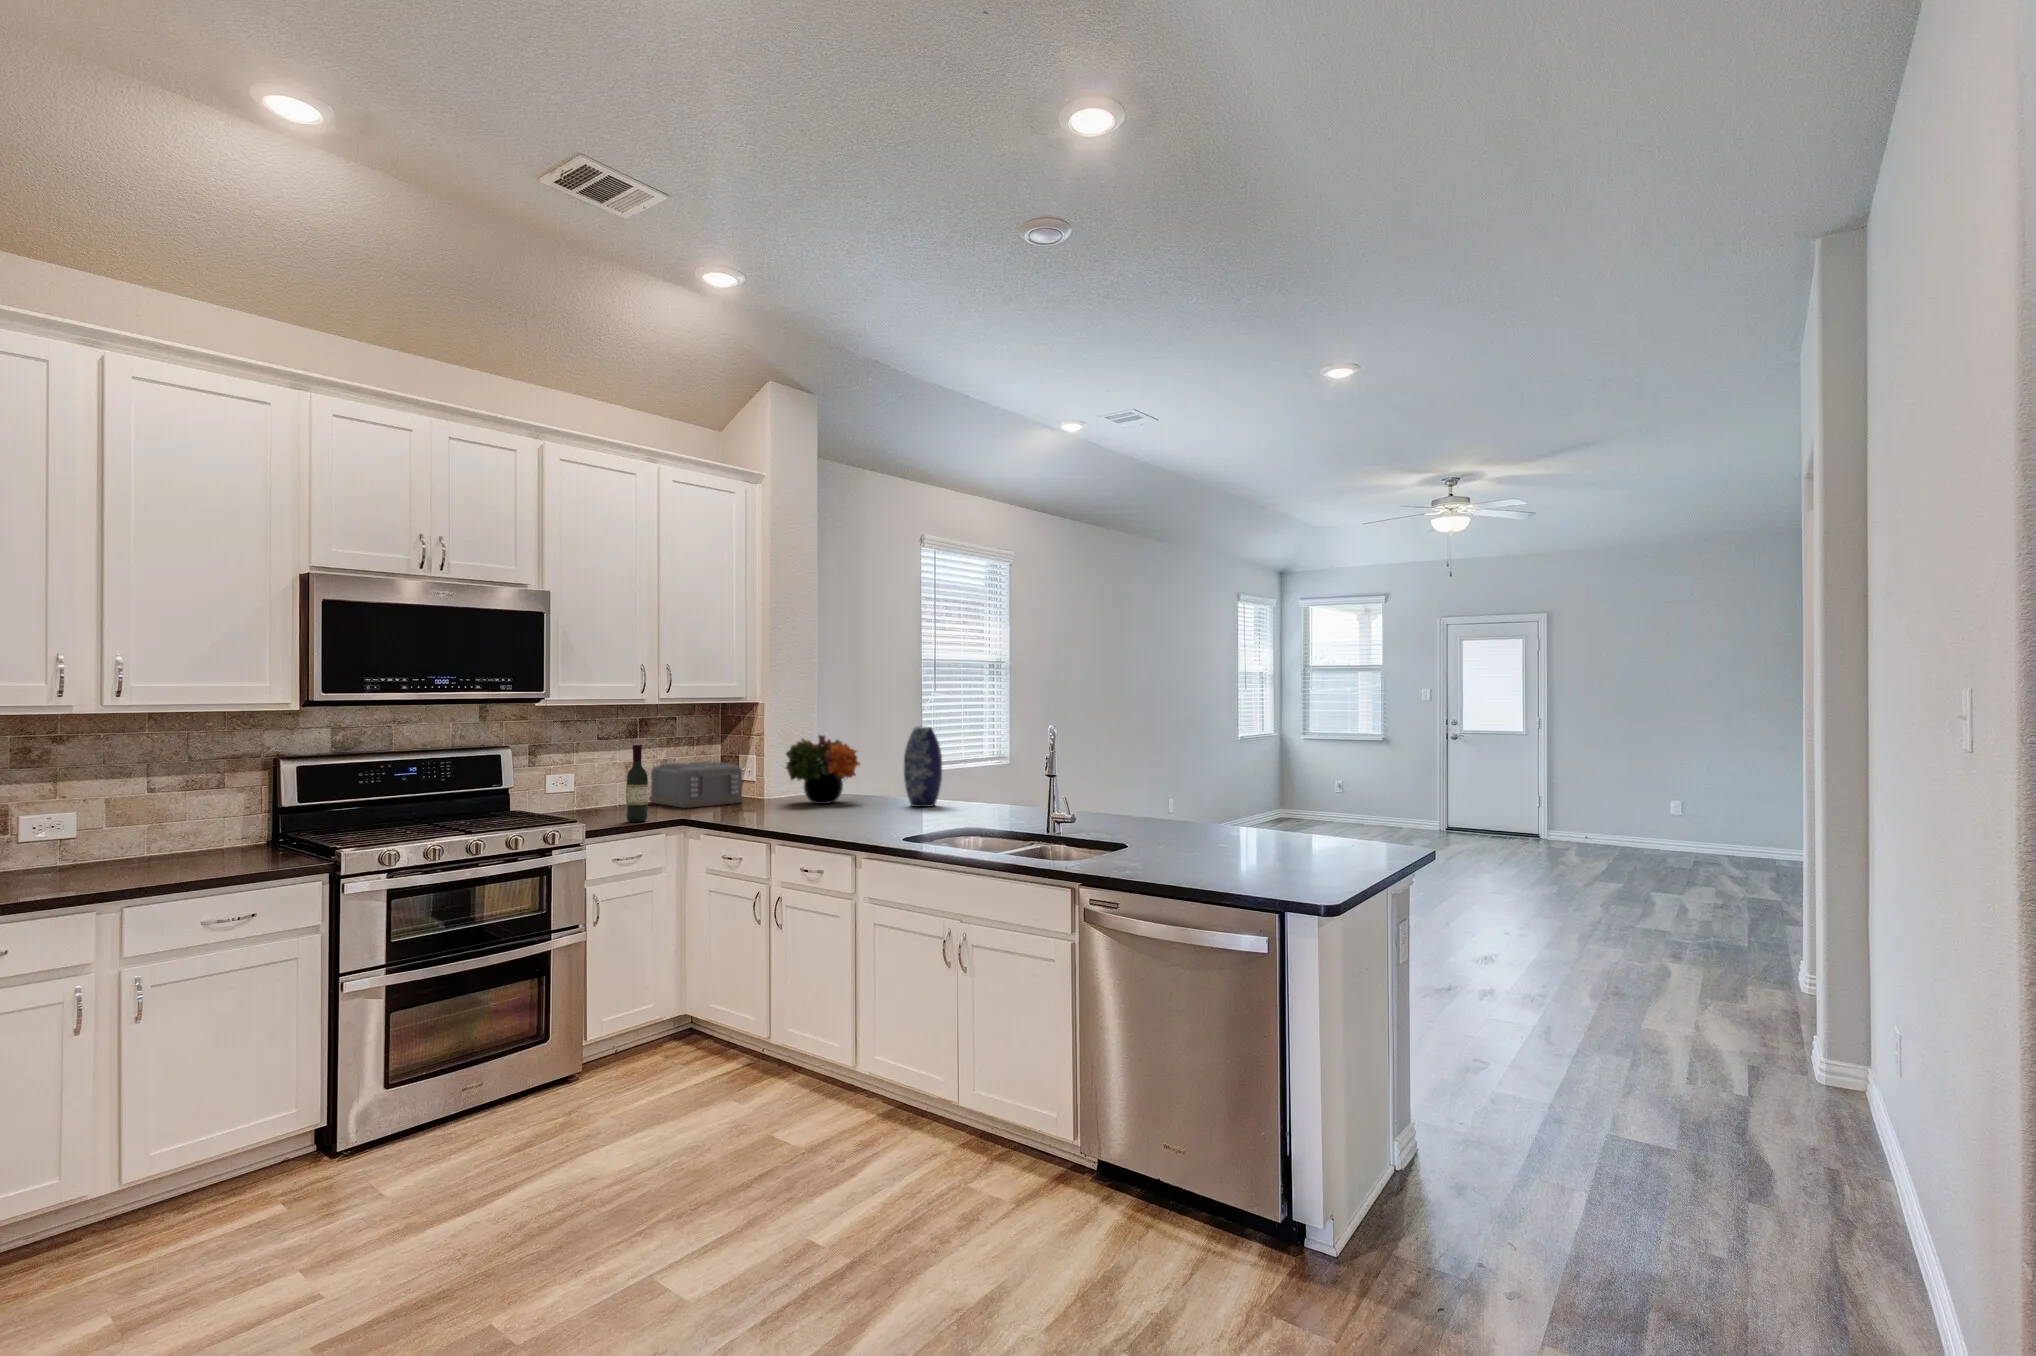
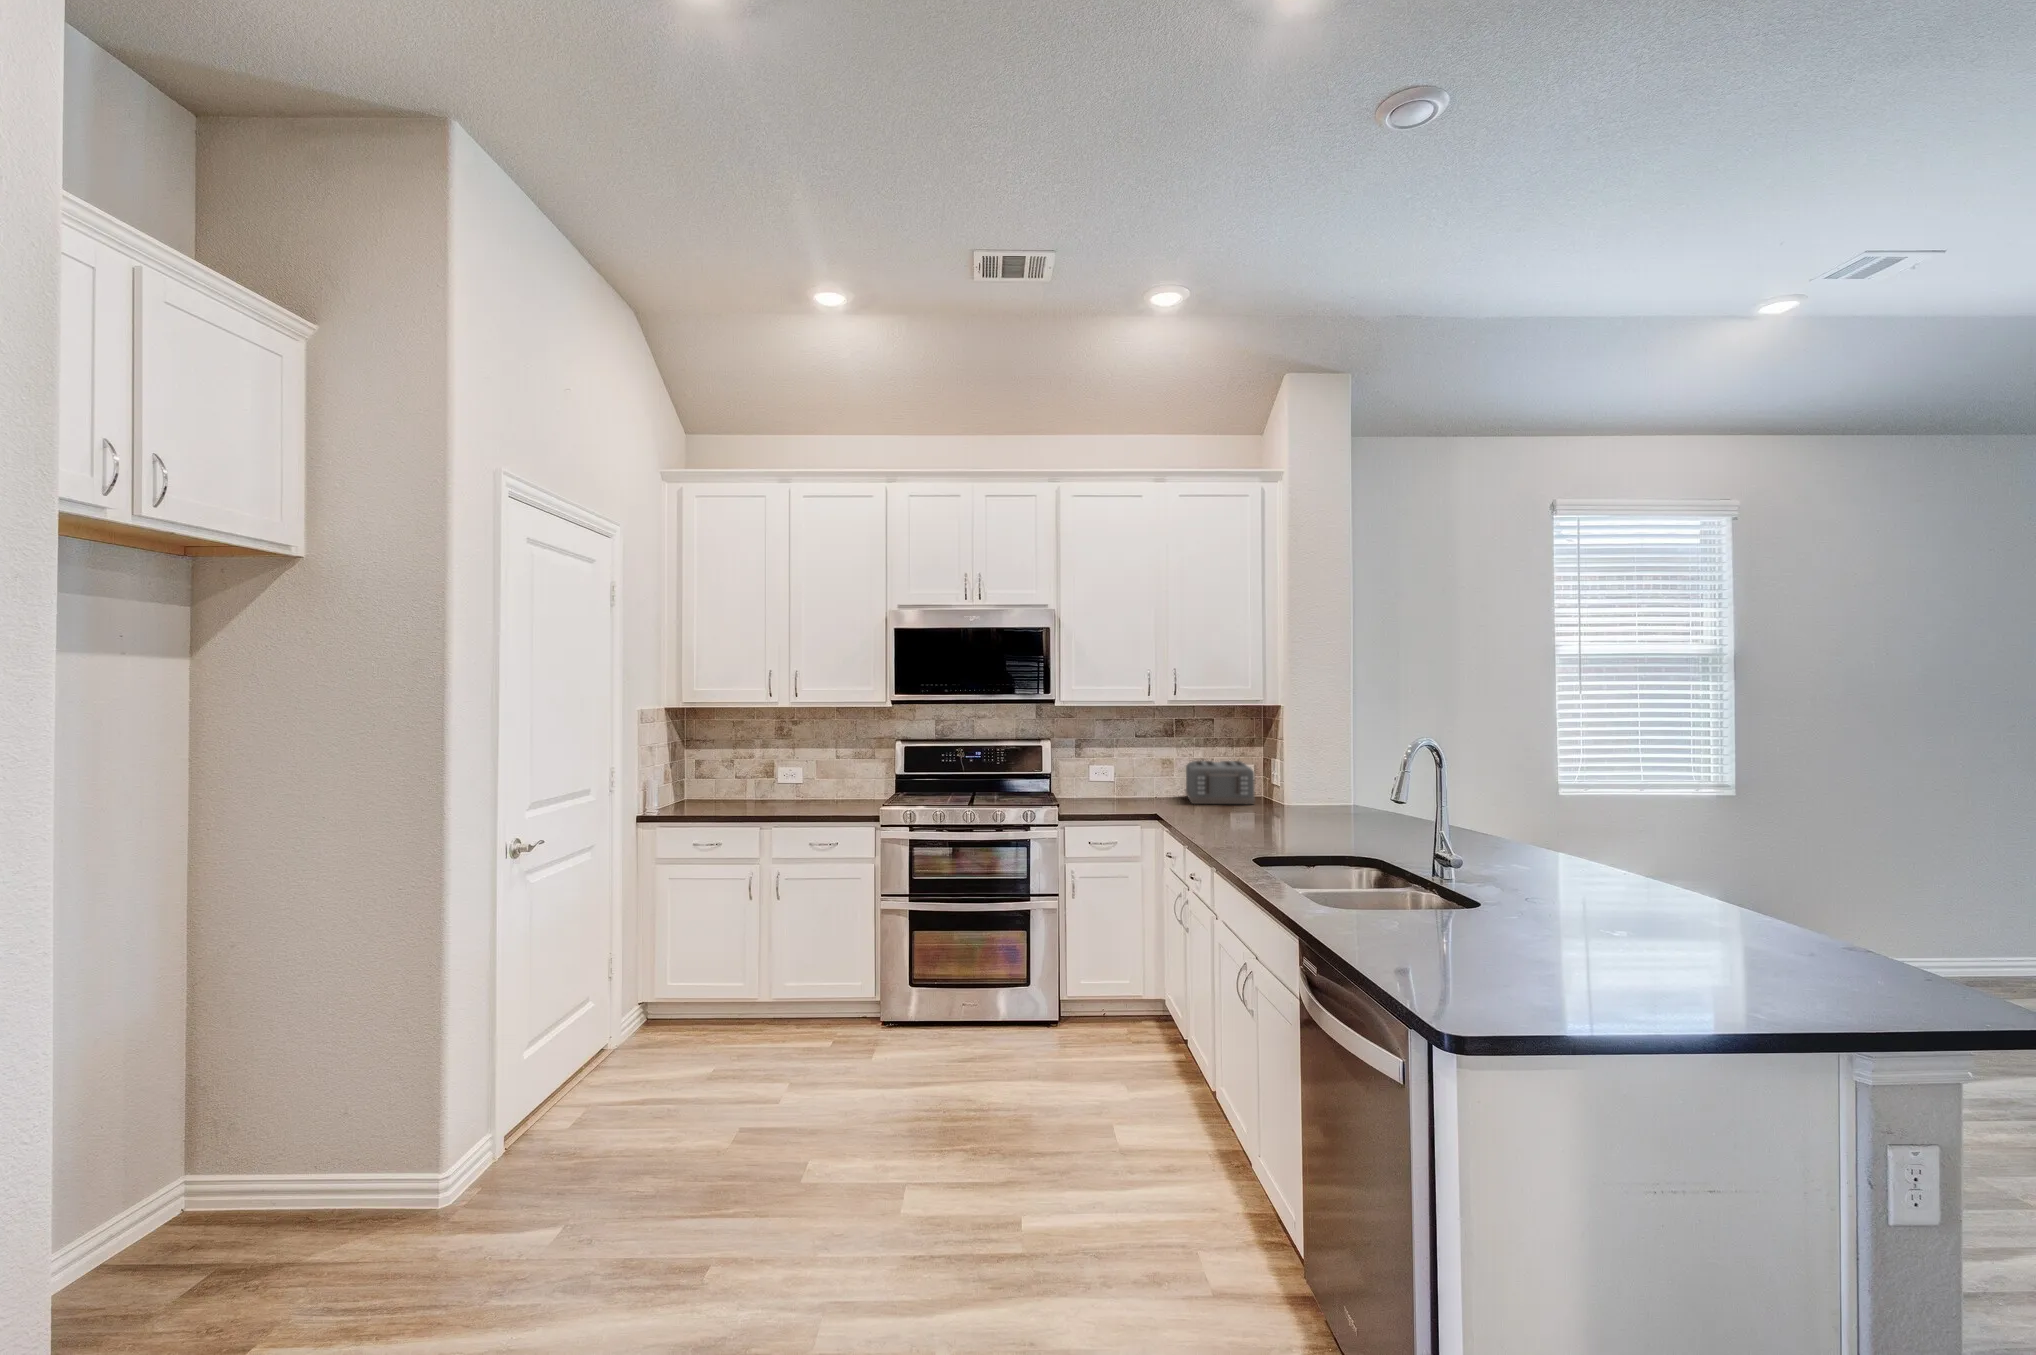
vase: present [904,727,942,807] -> none [1381,740,1426,833]
flower arrangement: present [785,735,860,804] -> none [1272,742,1358,815]
wine bottle: present [626,745,648,822] -> none [1110,744,1128,812]

